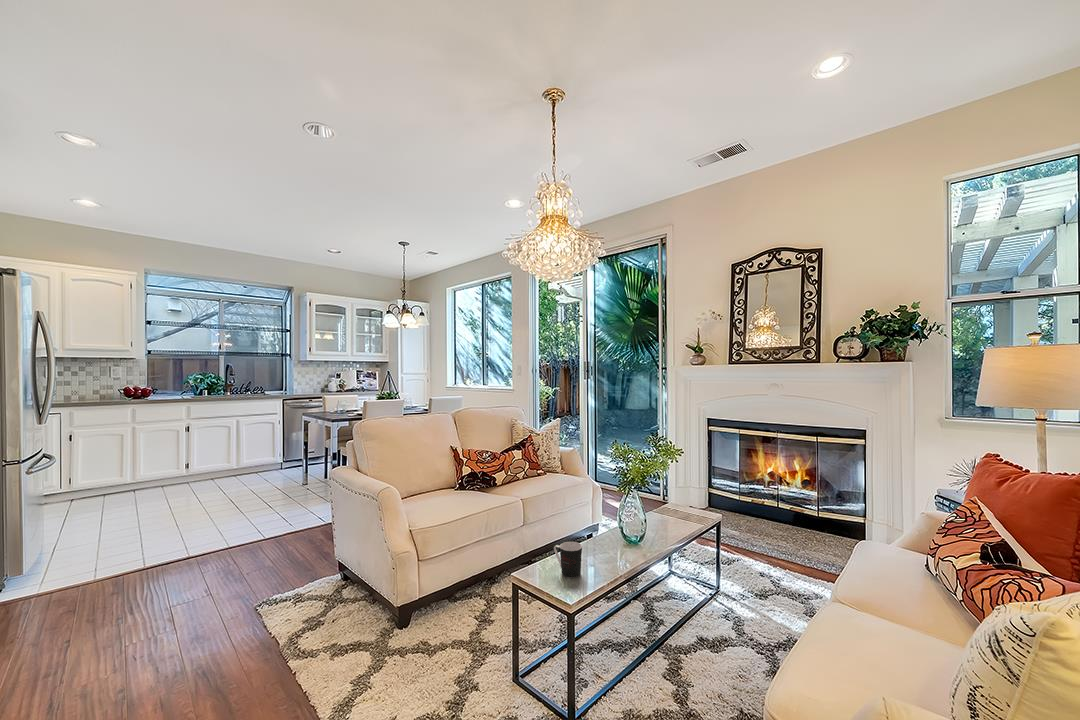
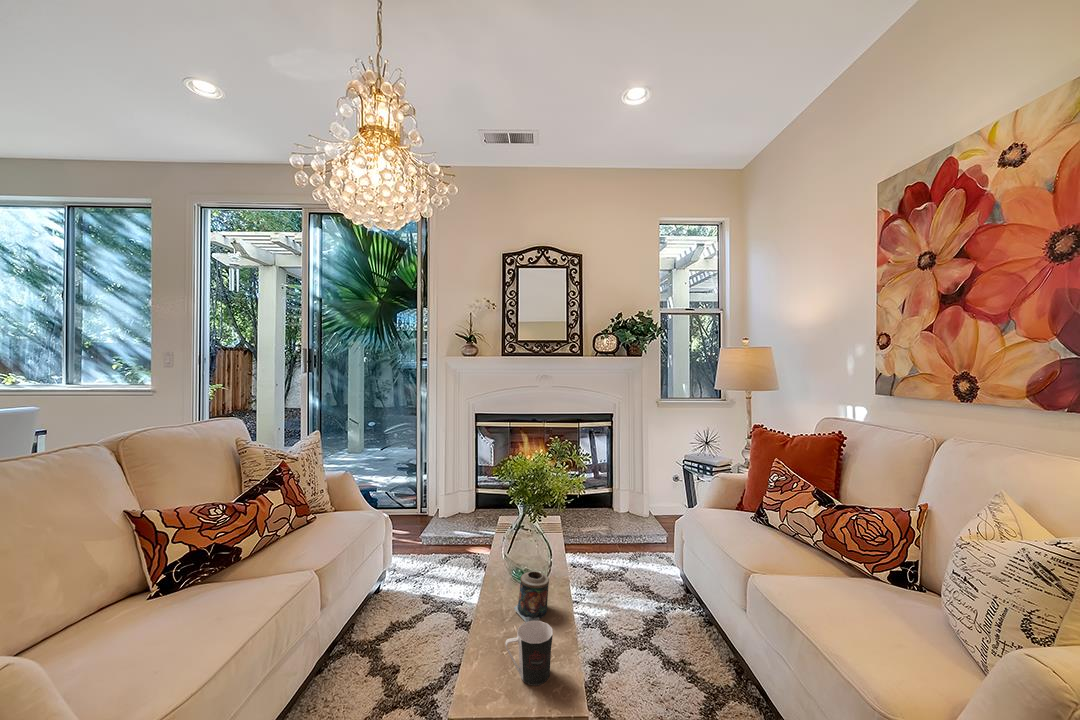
candle: none [600,525,624,558] -> present [514,571,549,622]

